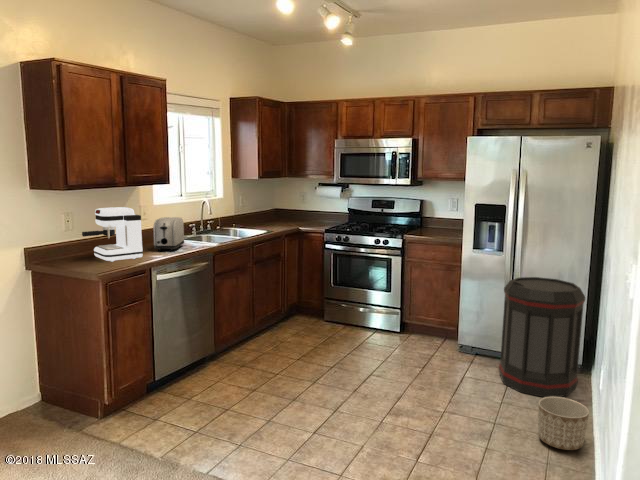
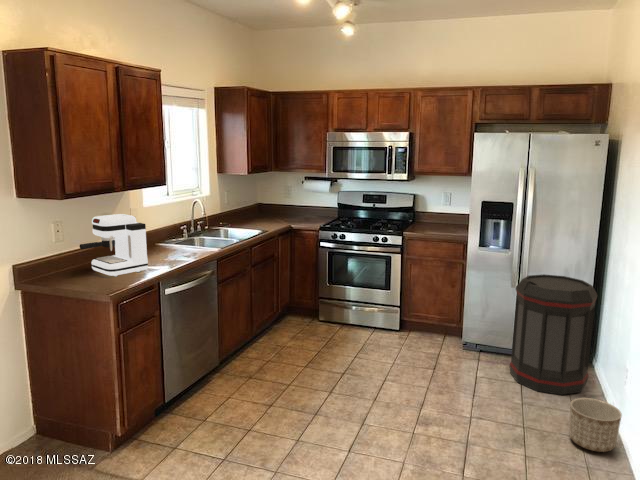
toaster: present [153,217,184,251] -> none [153,222,183,260]

